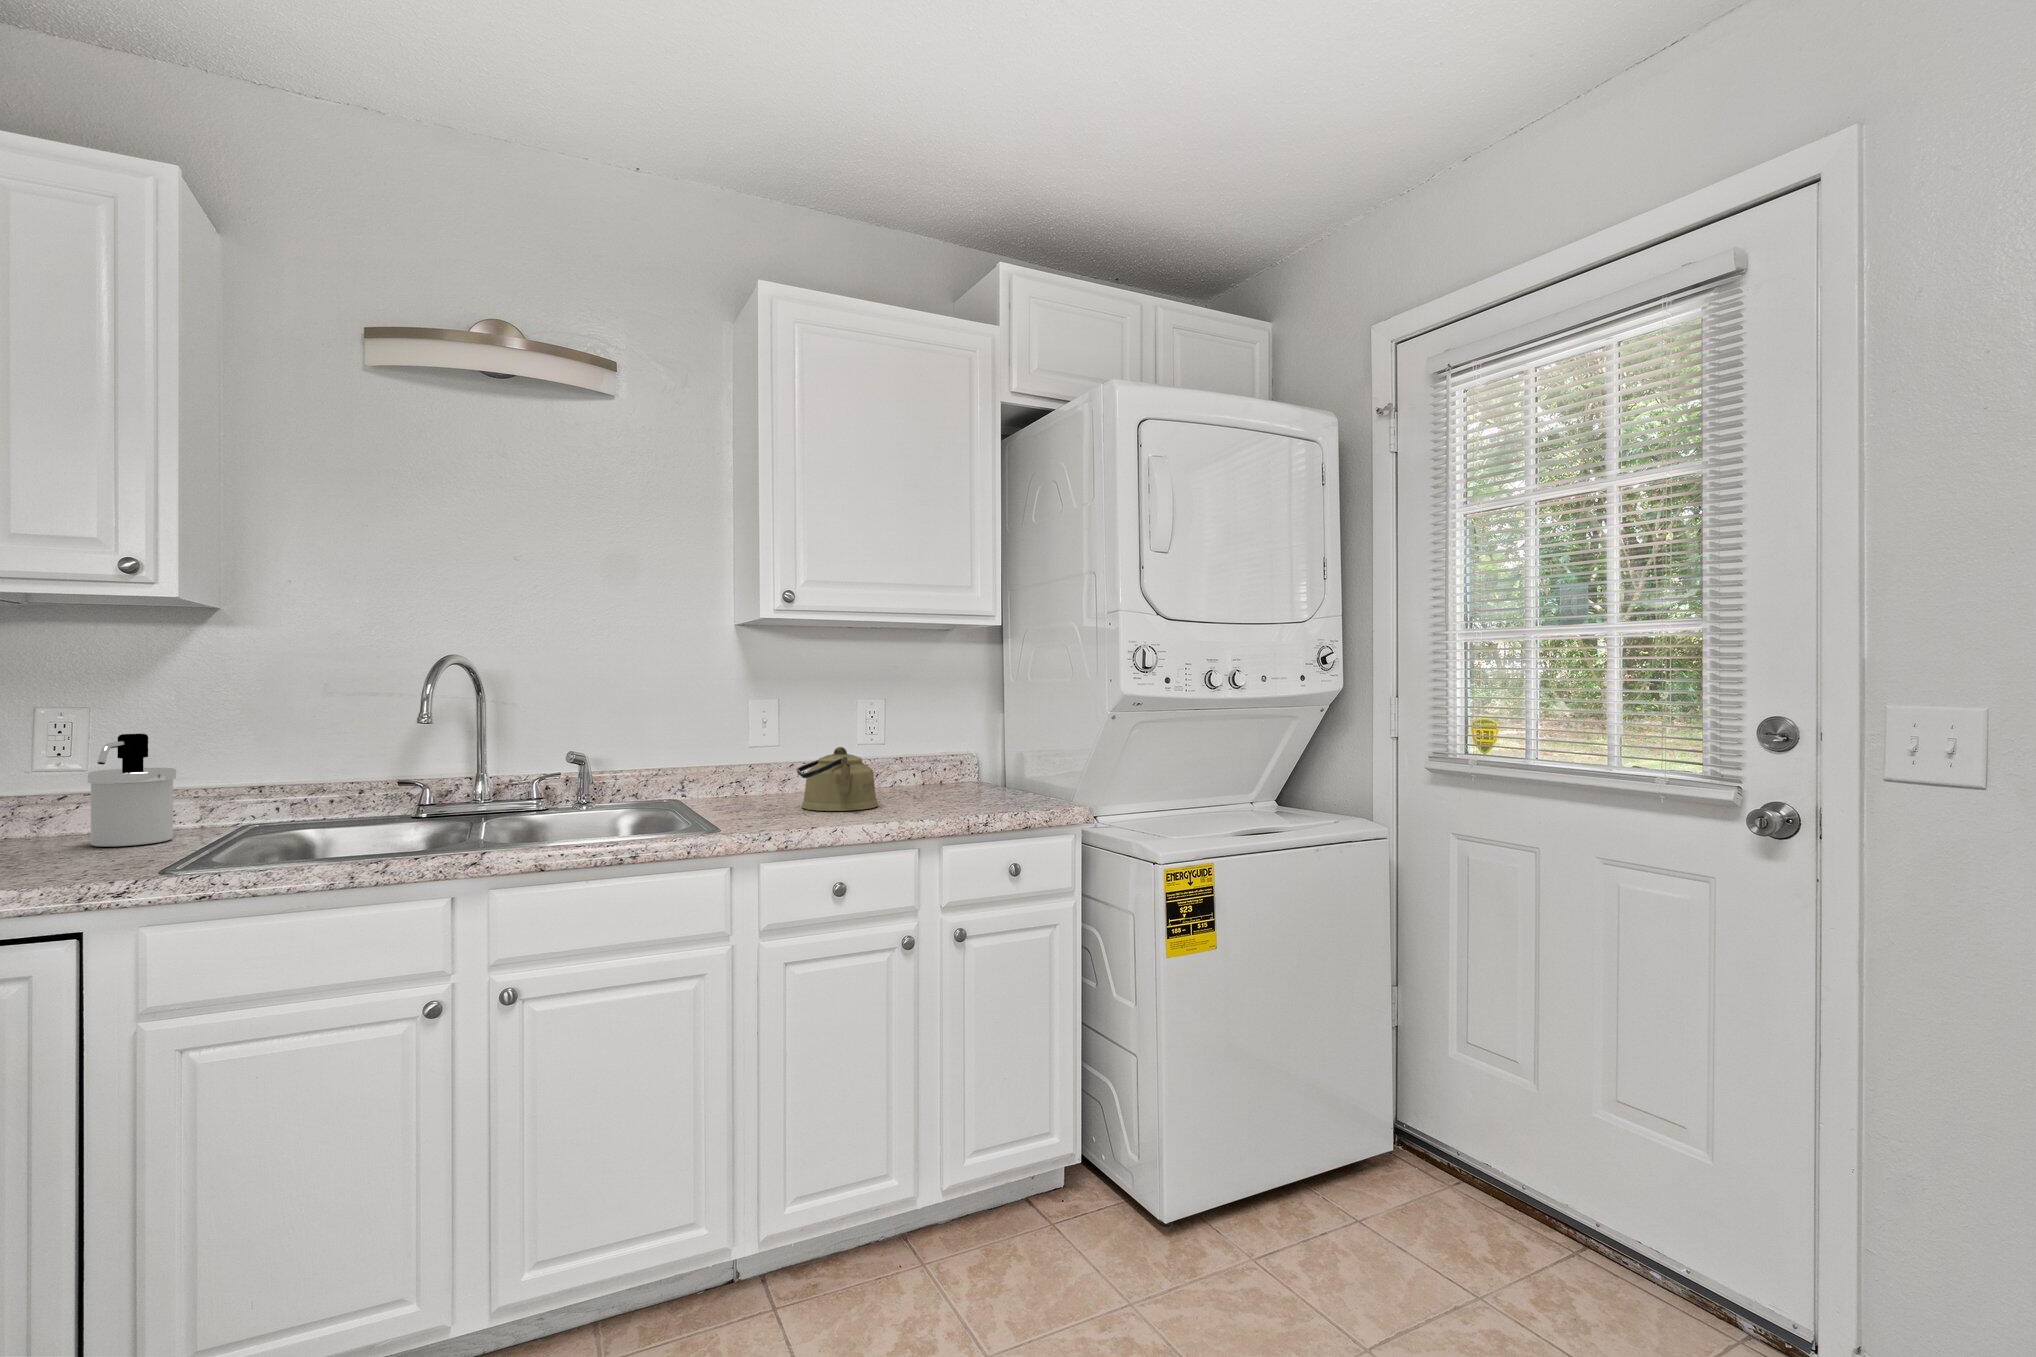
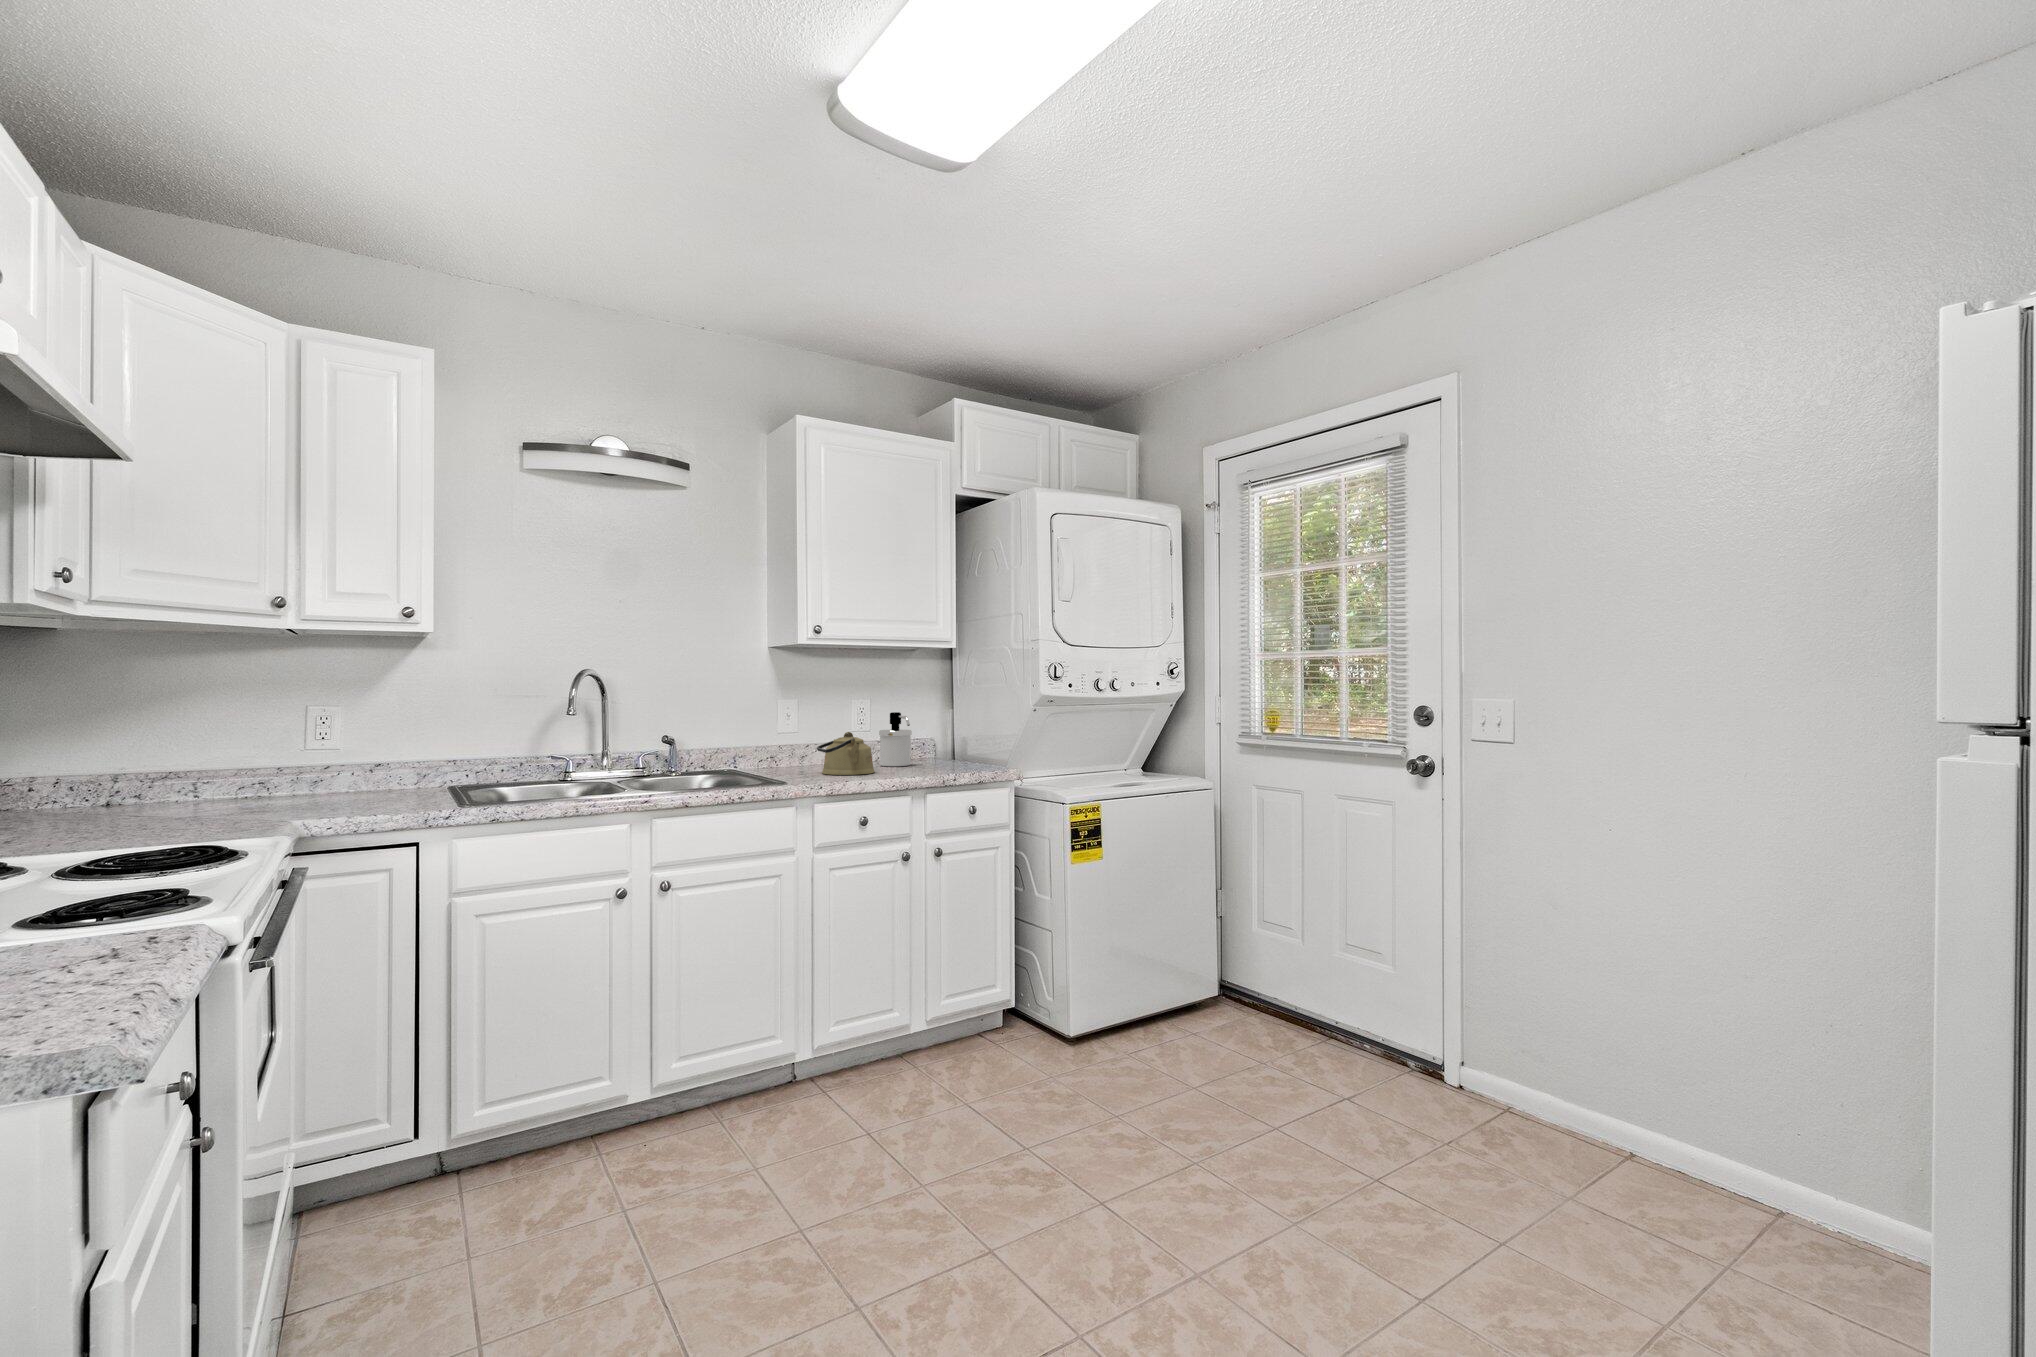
soap dispenser: present [88,734,176,847] -> present [879,712,912,766]

